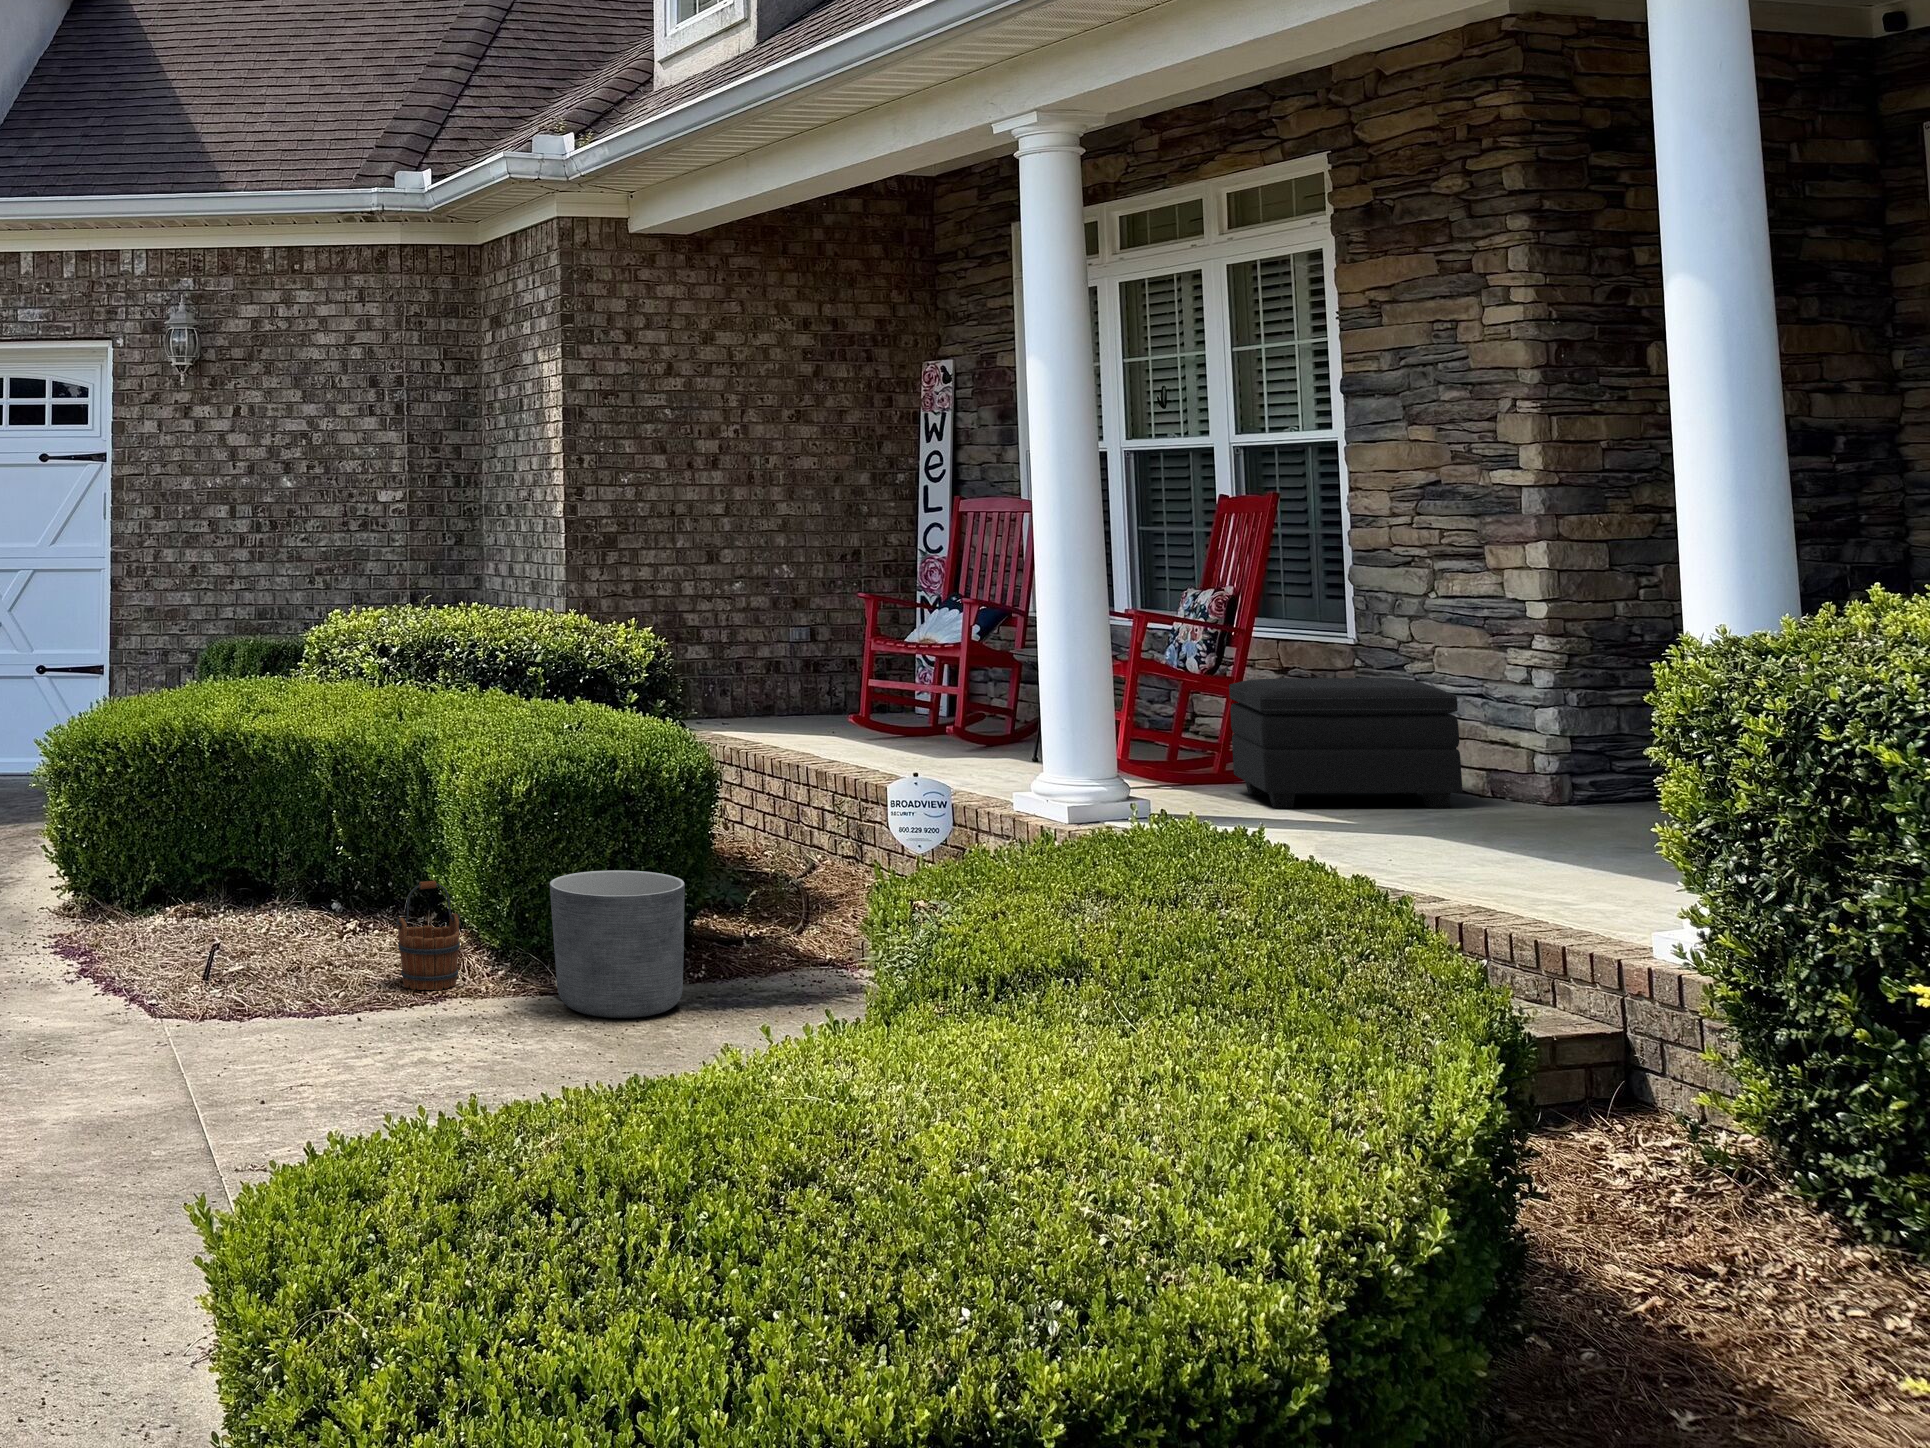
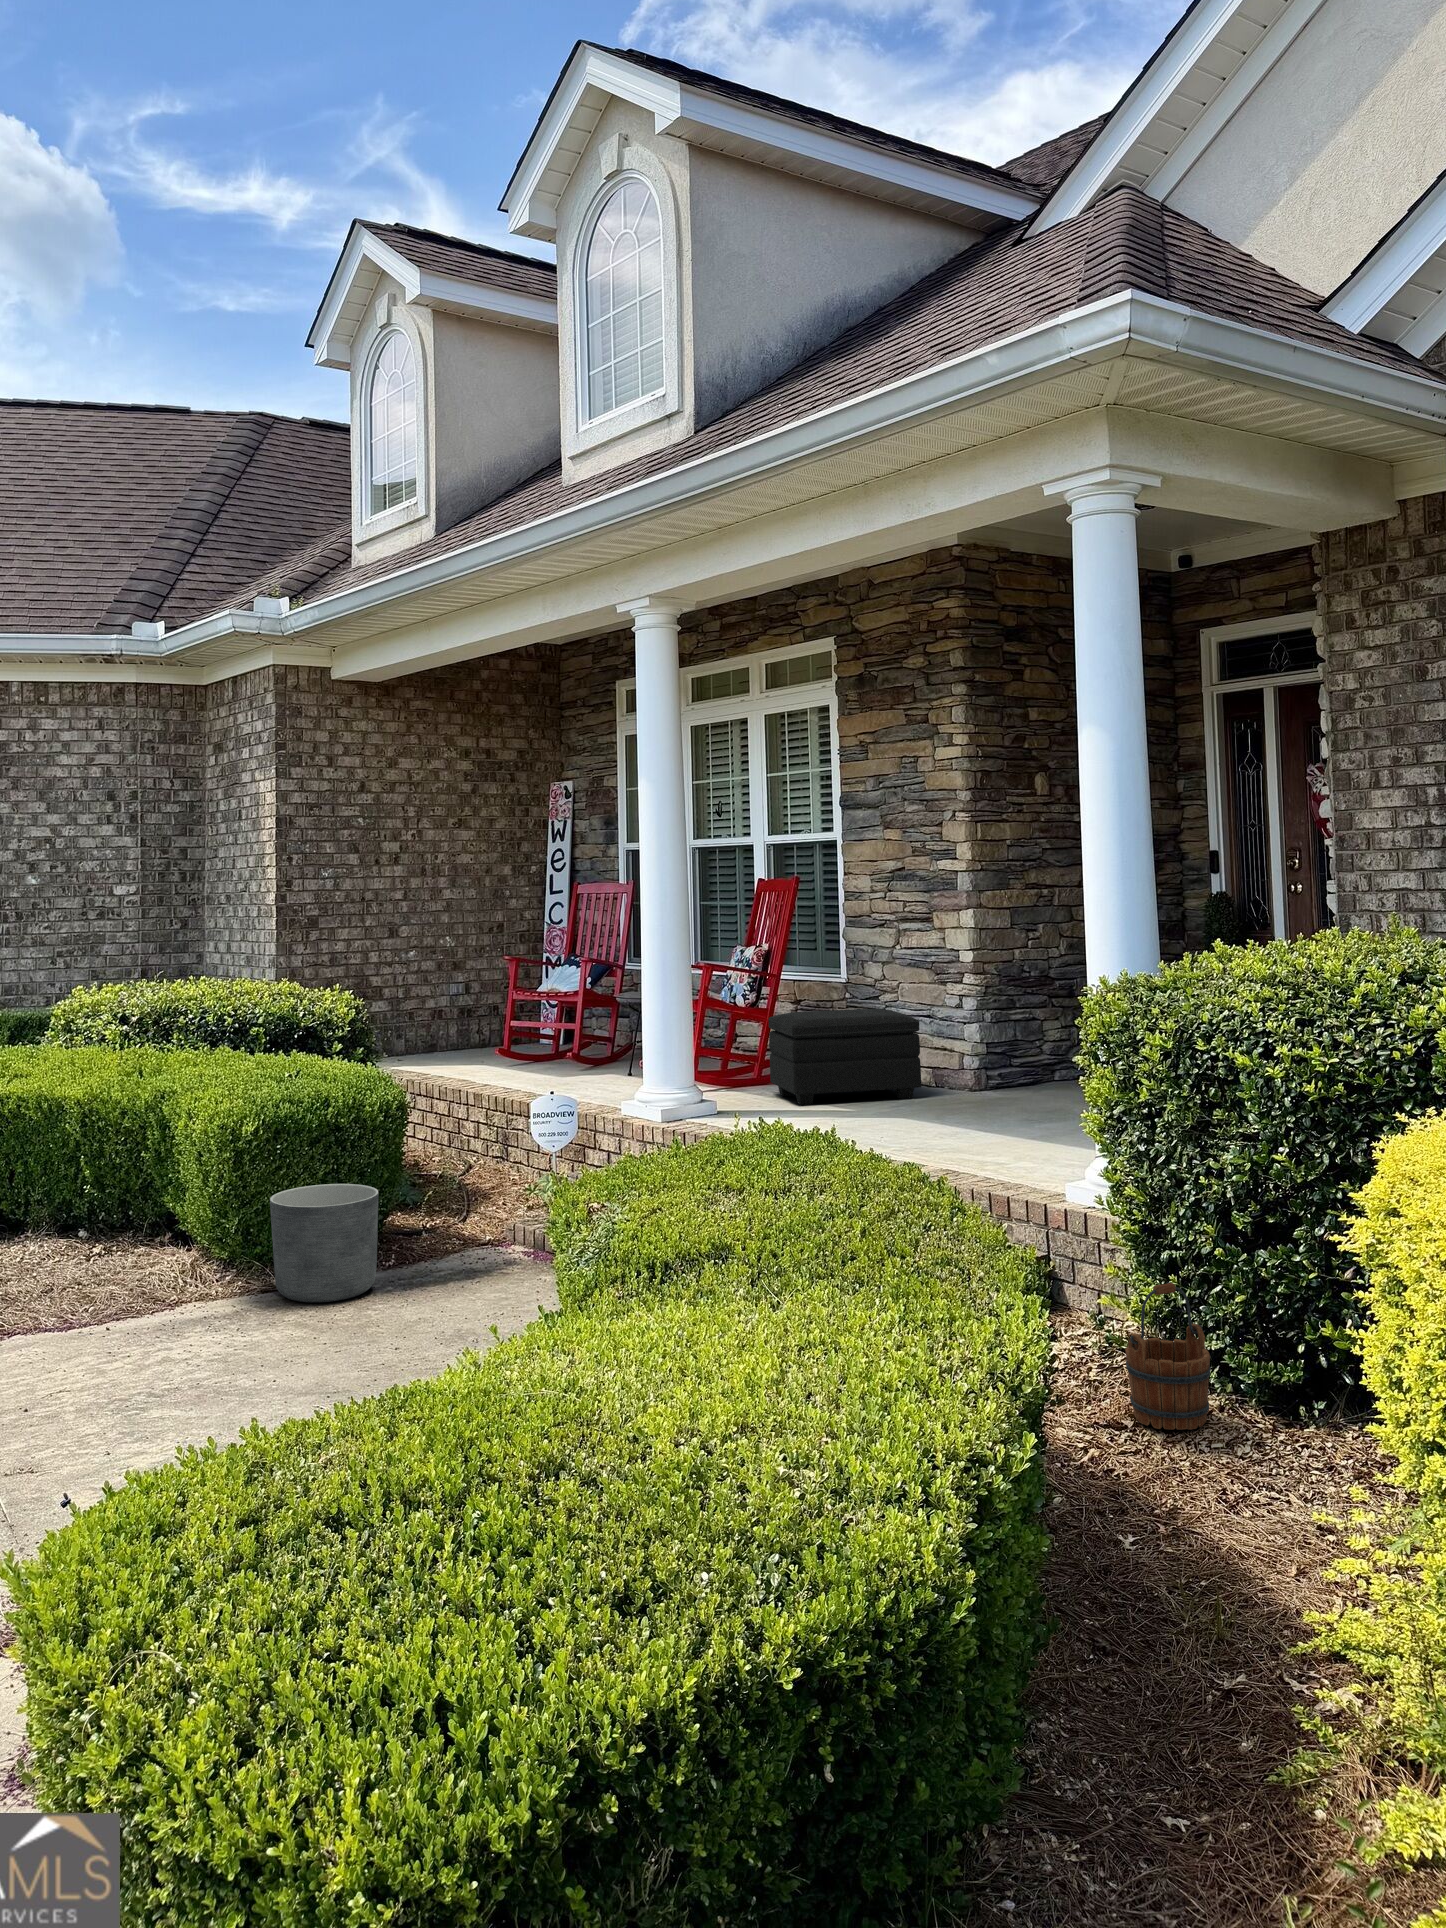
wooden bucket: present [397,881,460,990] -> present [1125,1283,1211,1430]

